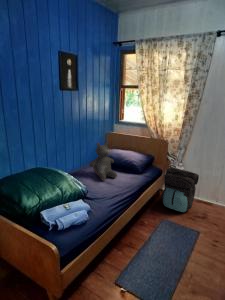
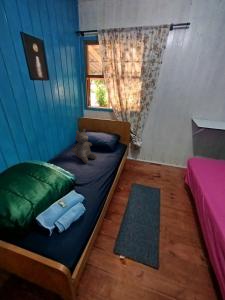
backpack: present [161,167,199,212] -> none [128,143,154,175]

